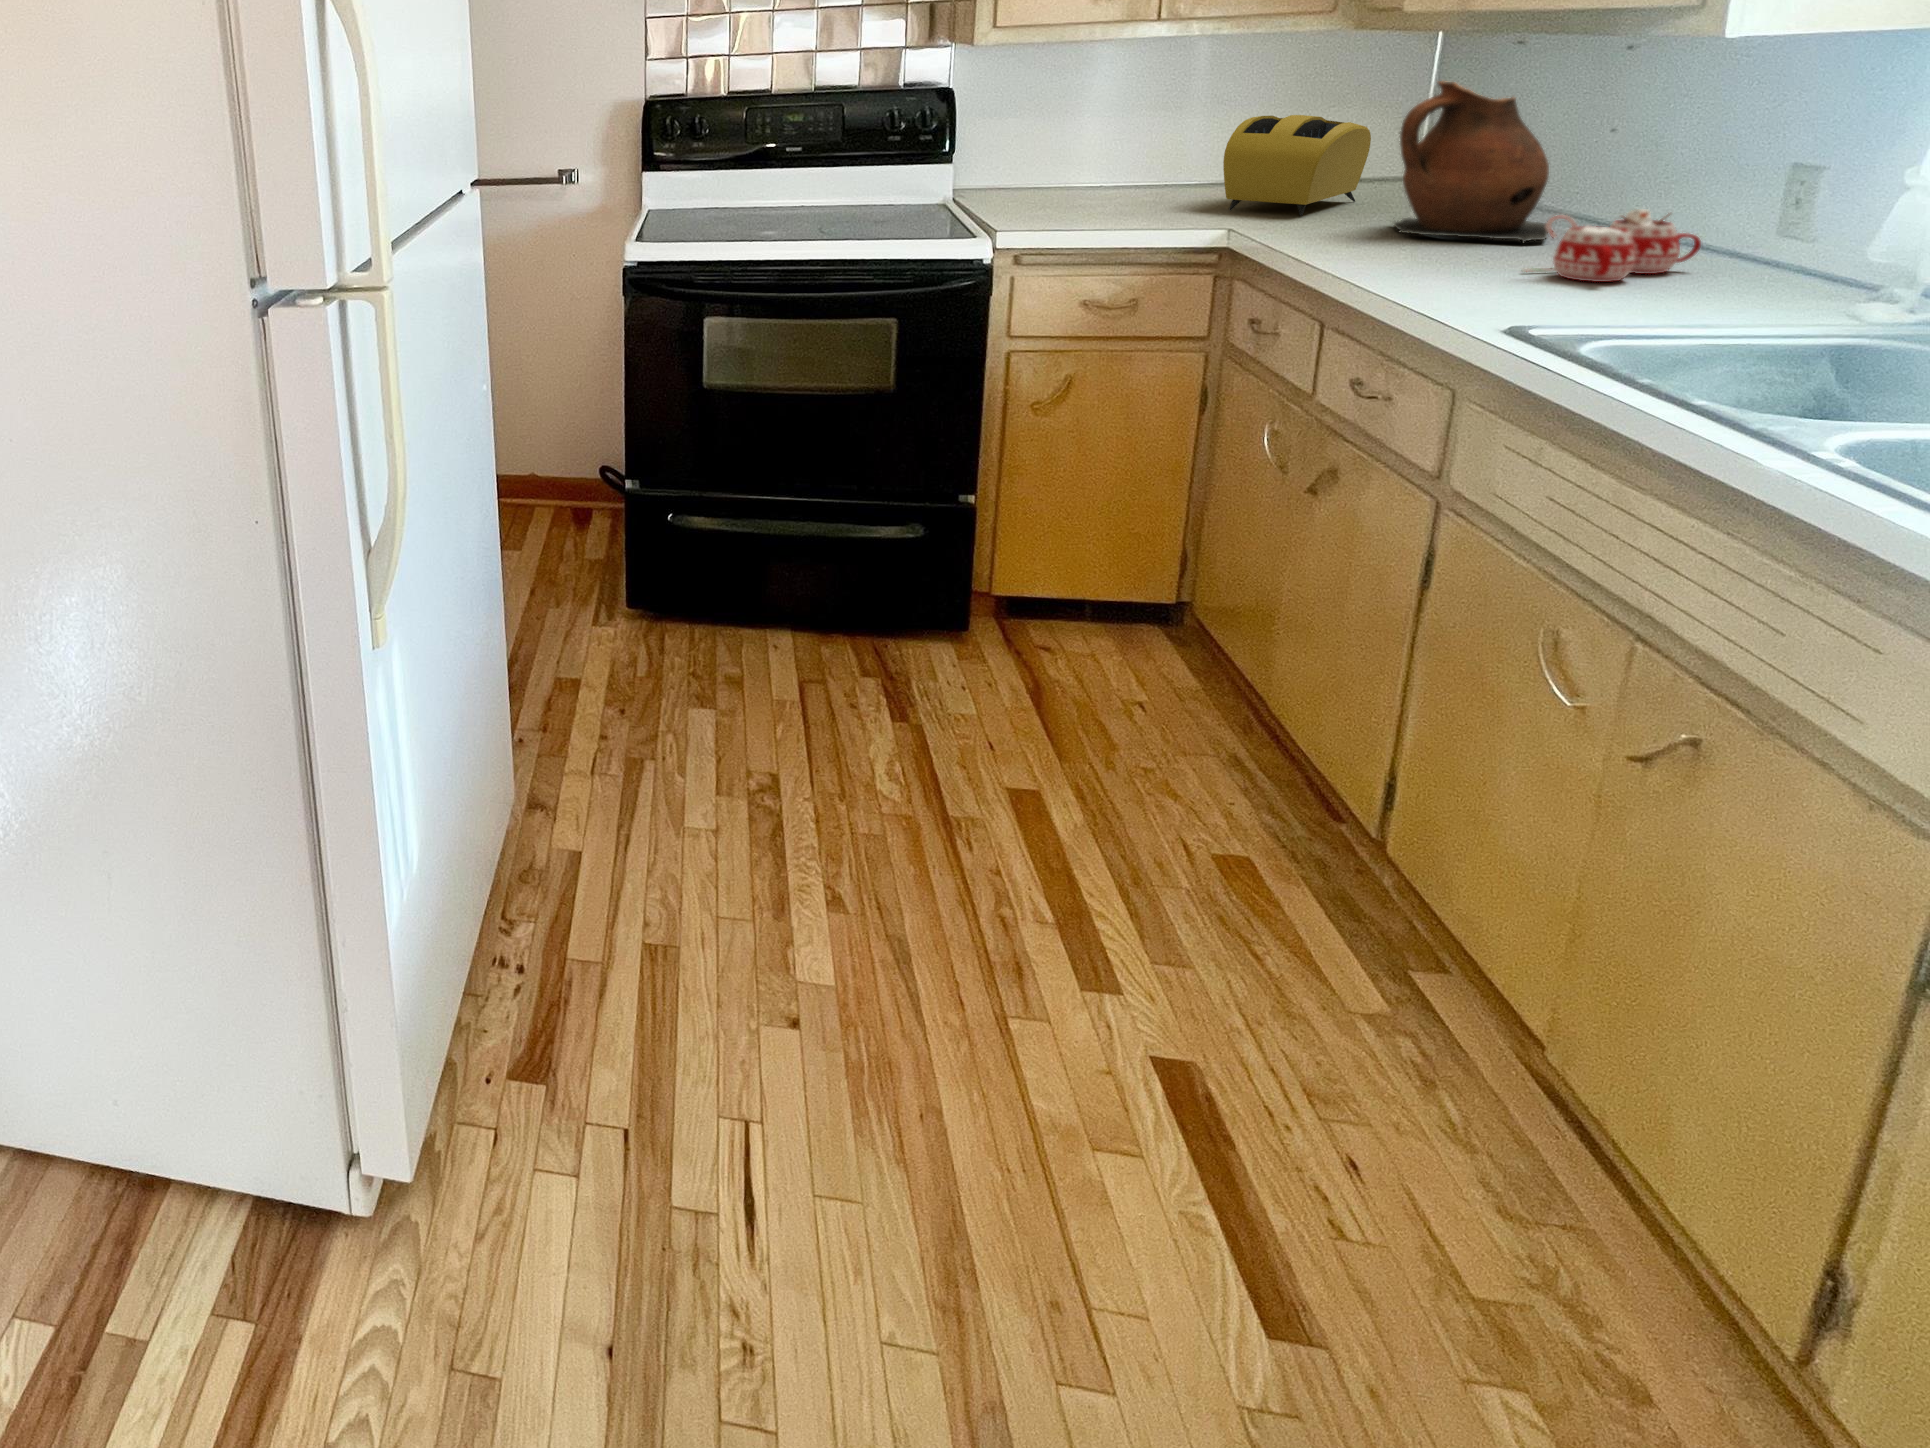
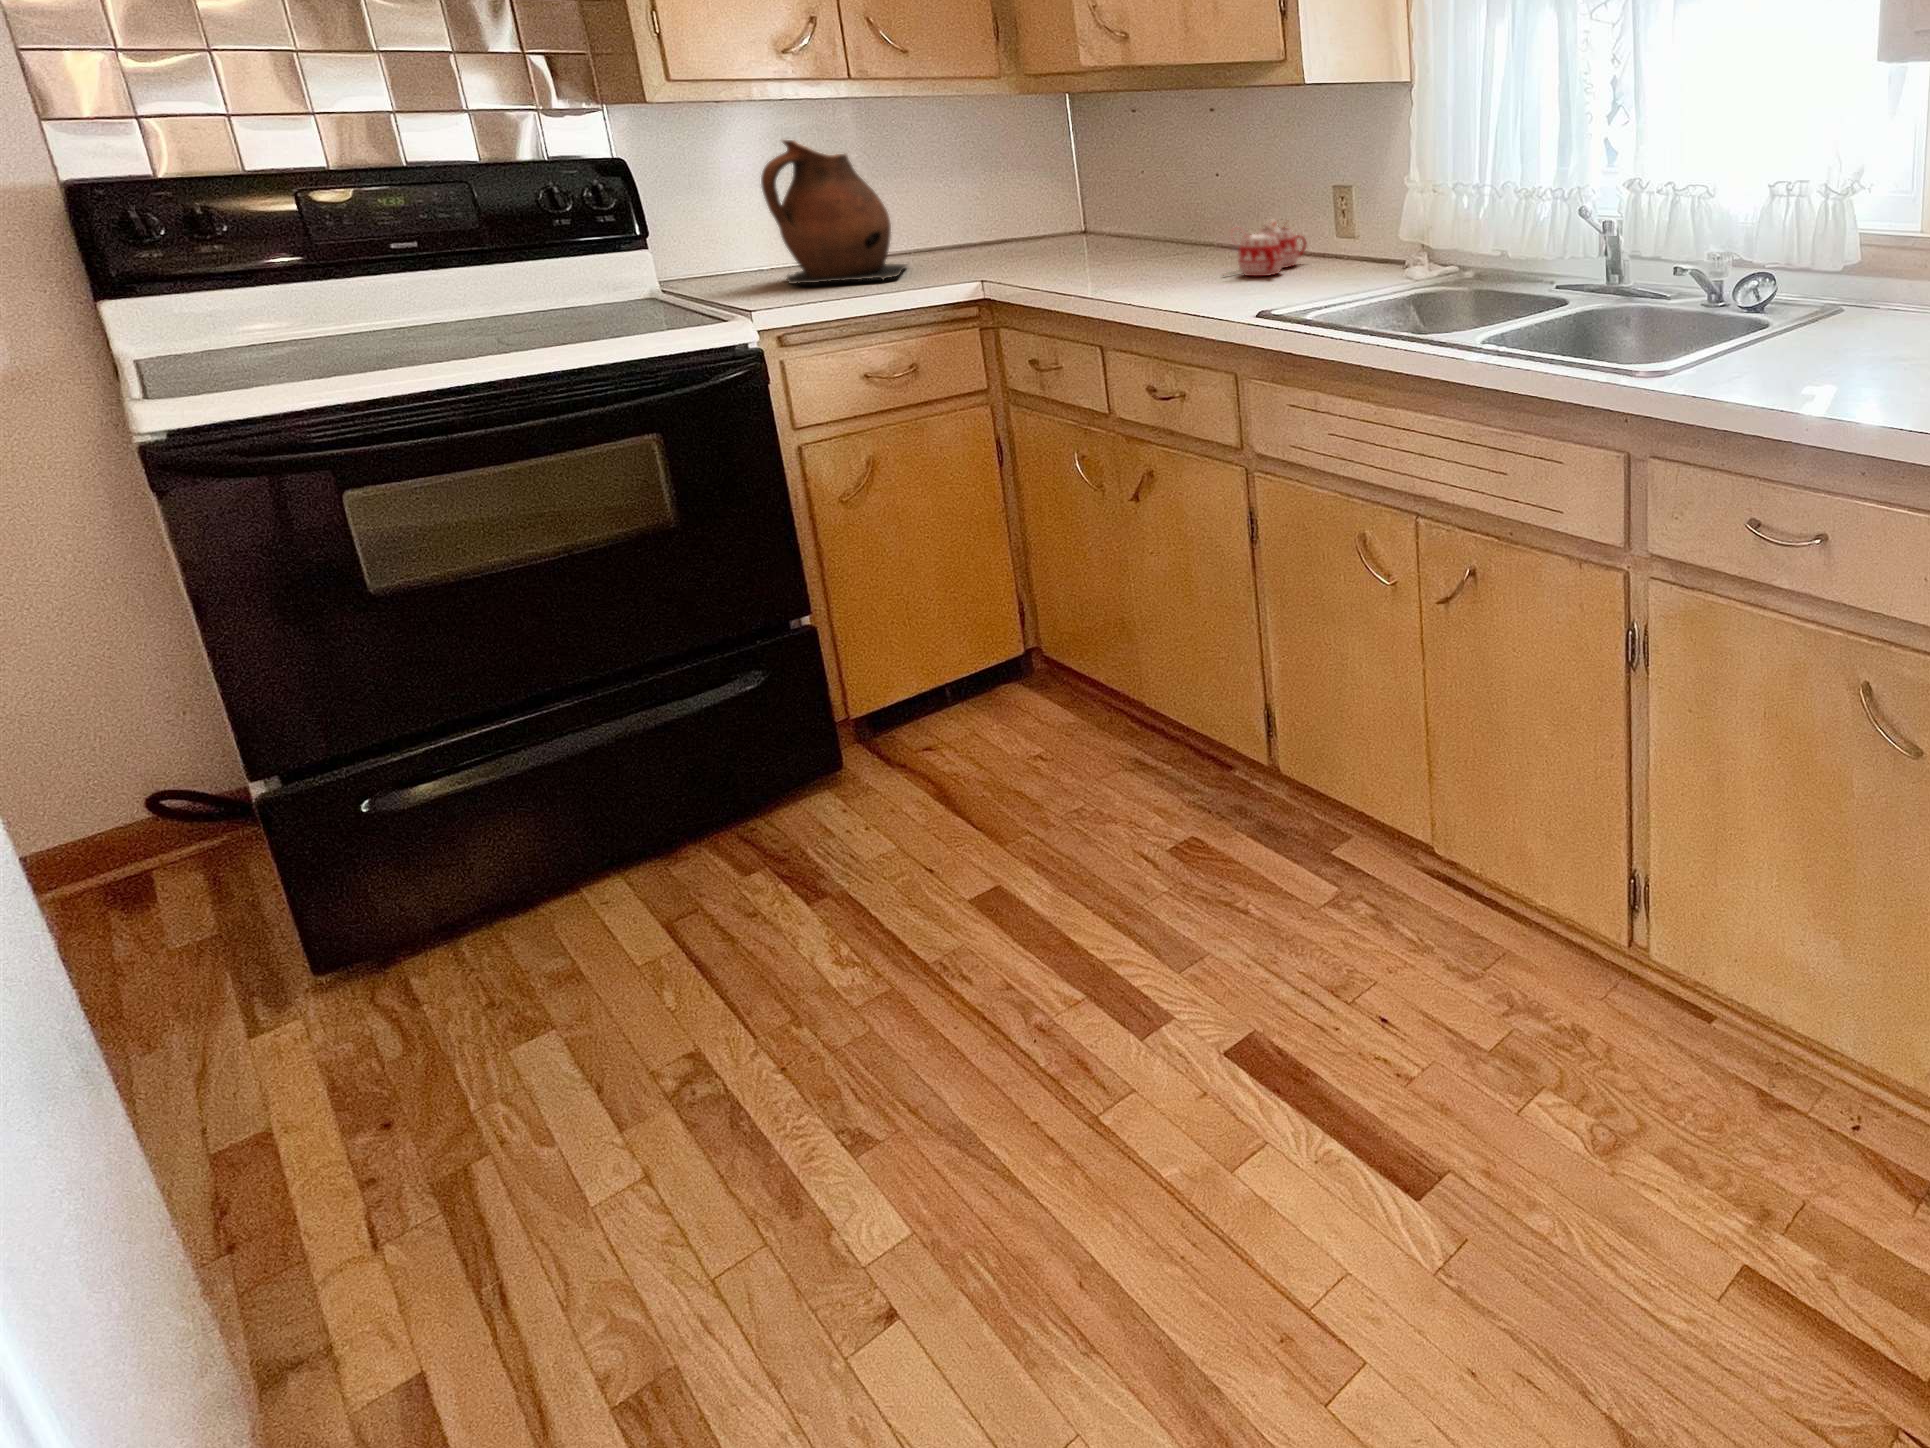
ceramic pitcher: present [1394,81,1549,242] -> present [761,140,907,284]
toaster: present [1223,115,1371,216] -> none [953,166,1062,261]

